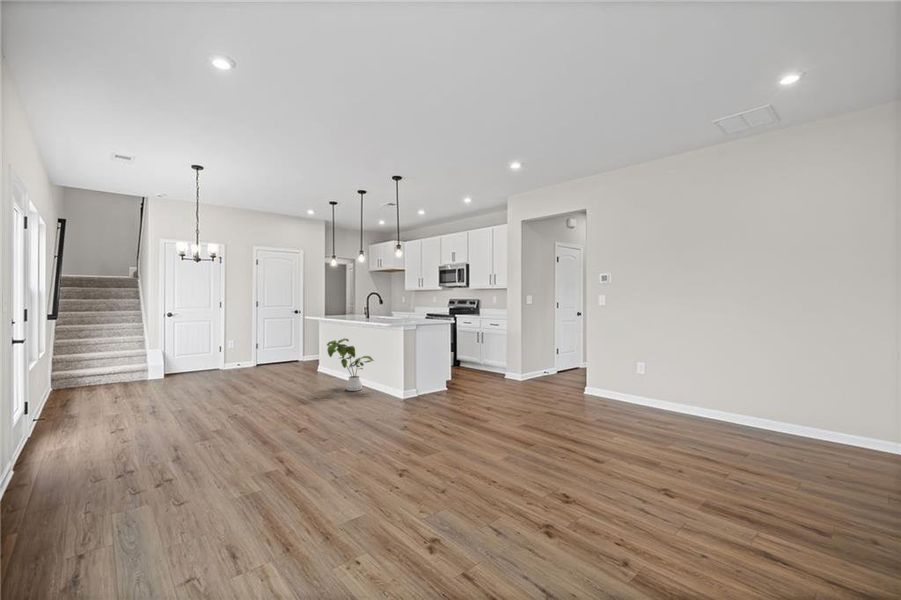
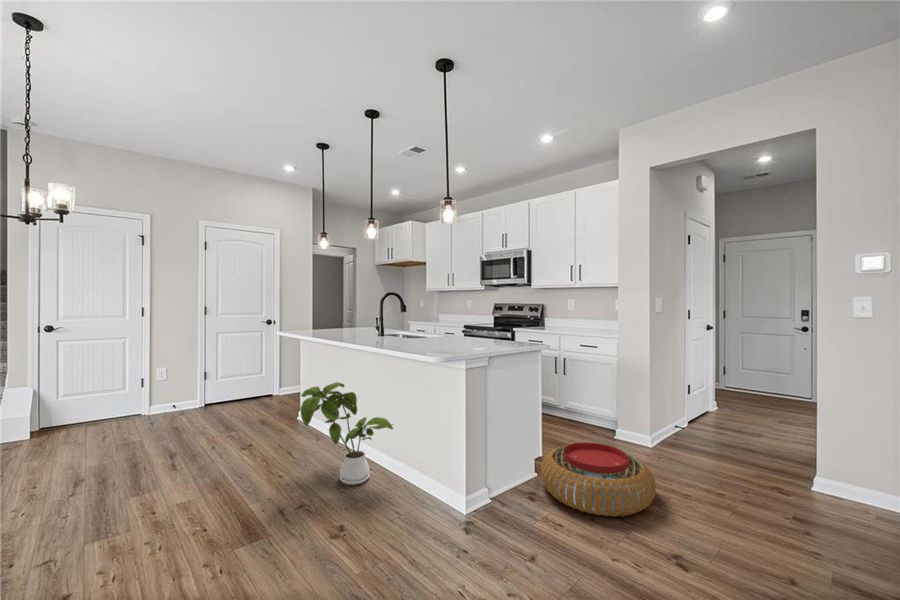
pouf: none [448,371,503,398] -> present [541,442,656,517]

